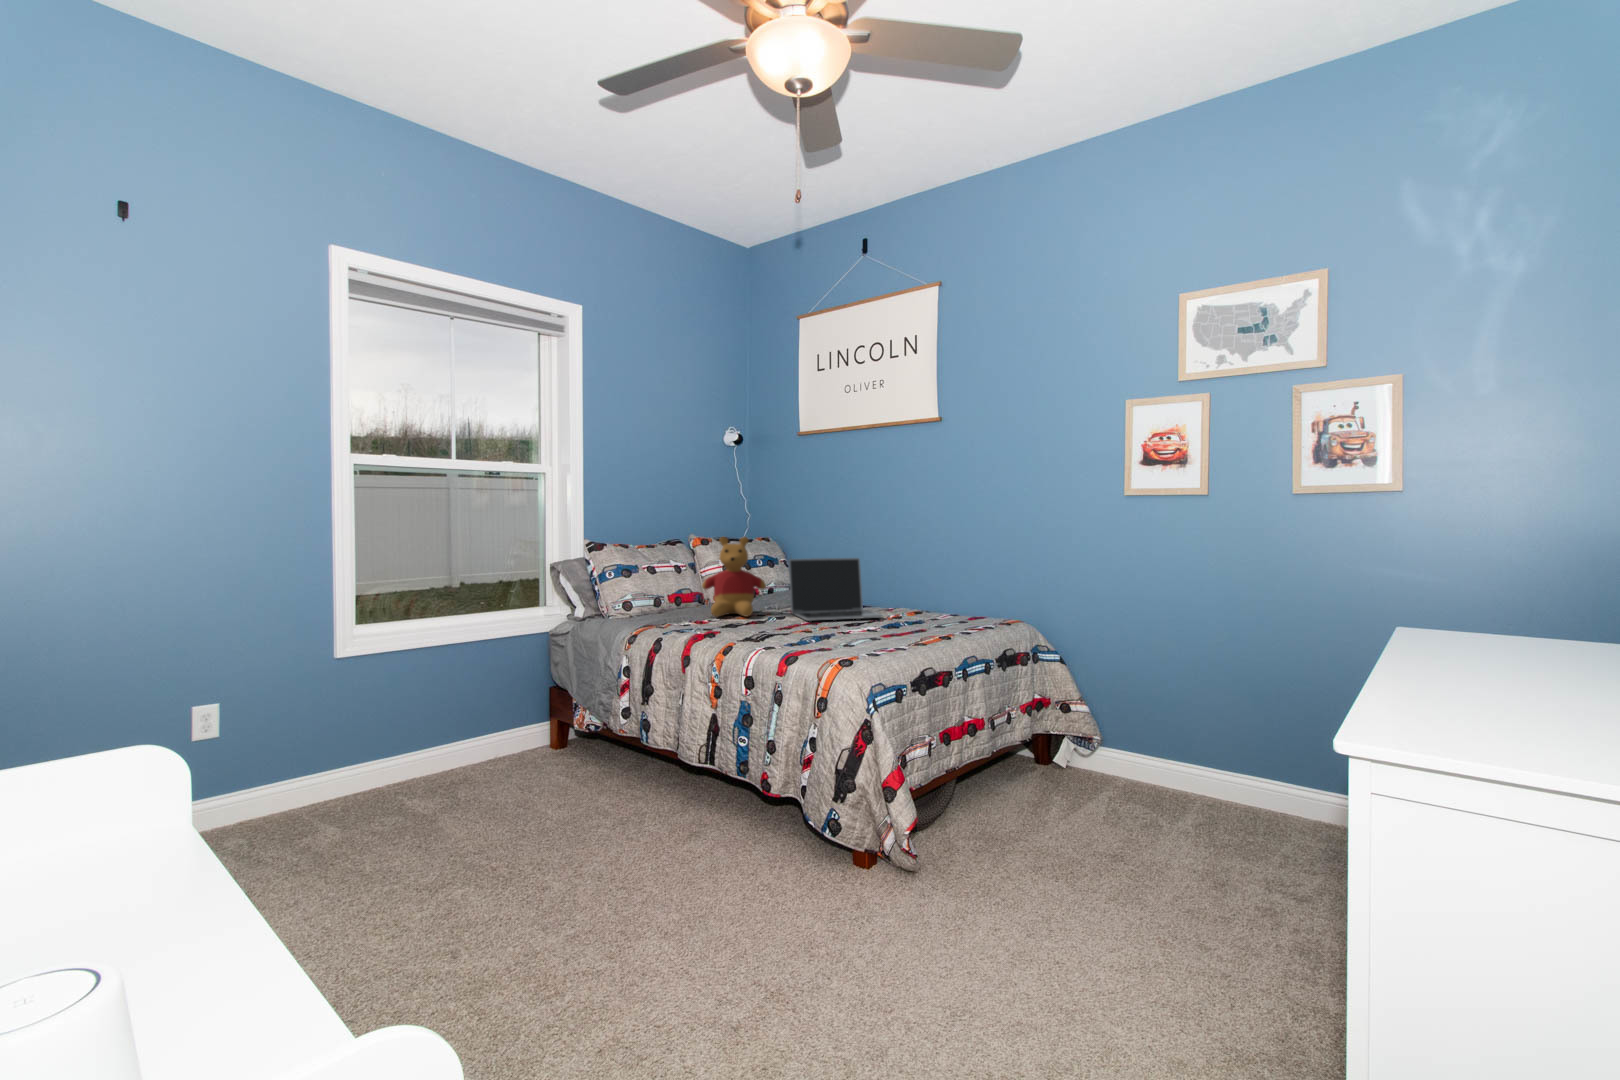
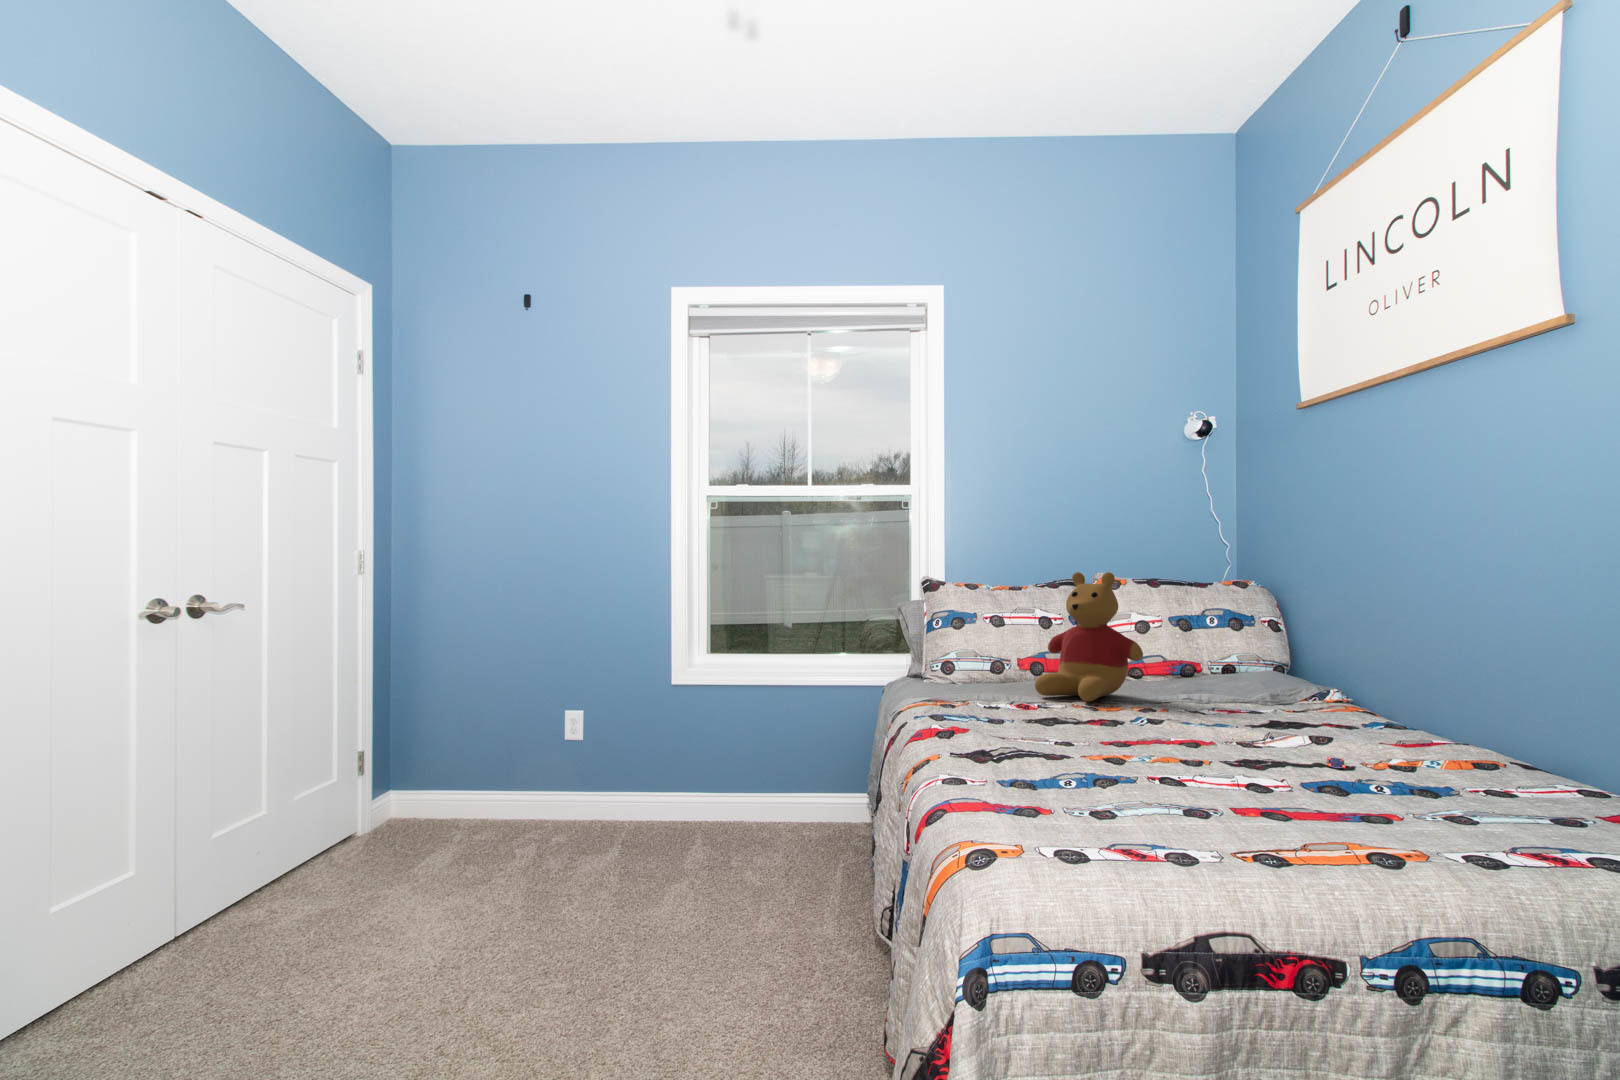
laptop: present [789,558,882,621] -> none [1163,612,1345,740]

